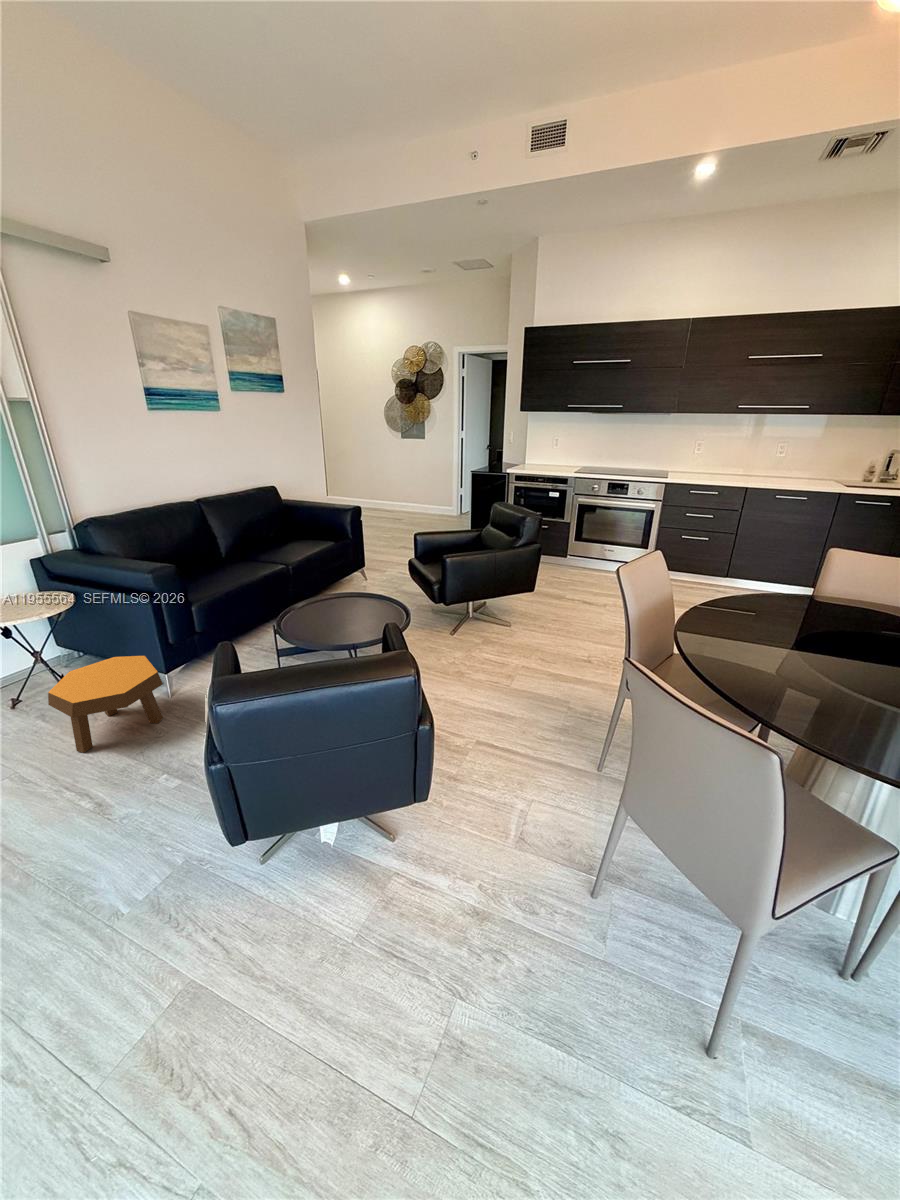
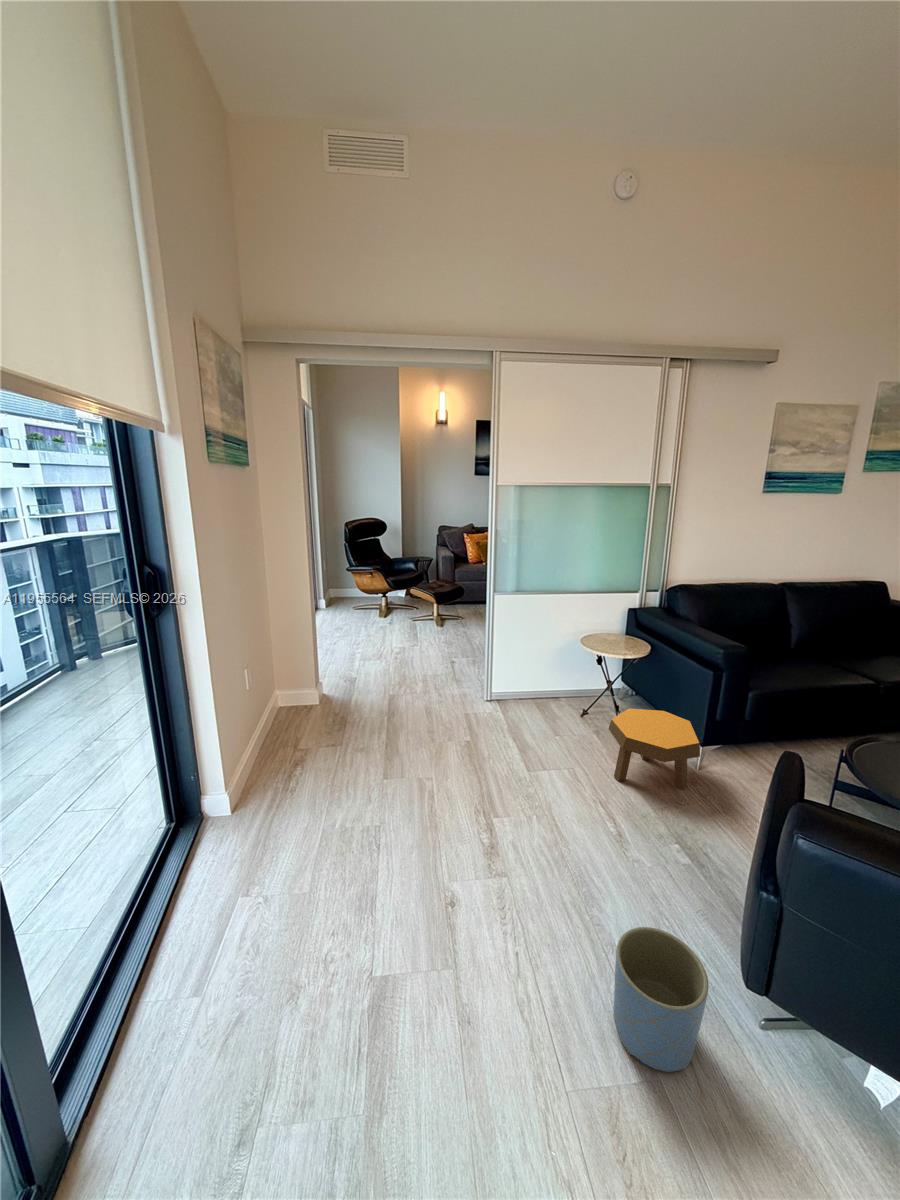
planter: none [105,855,212,988] -> present [614,927,709,1072]

